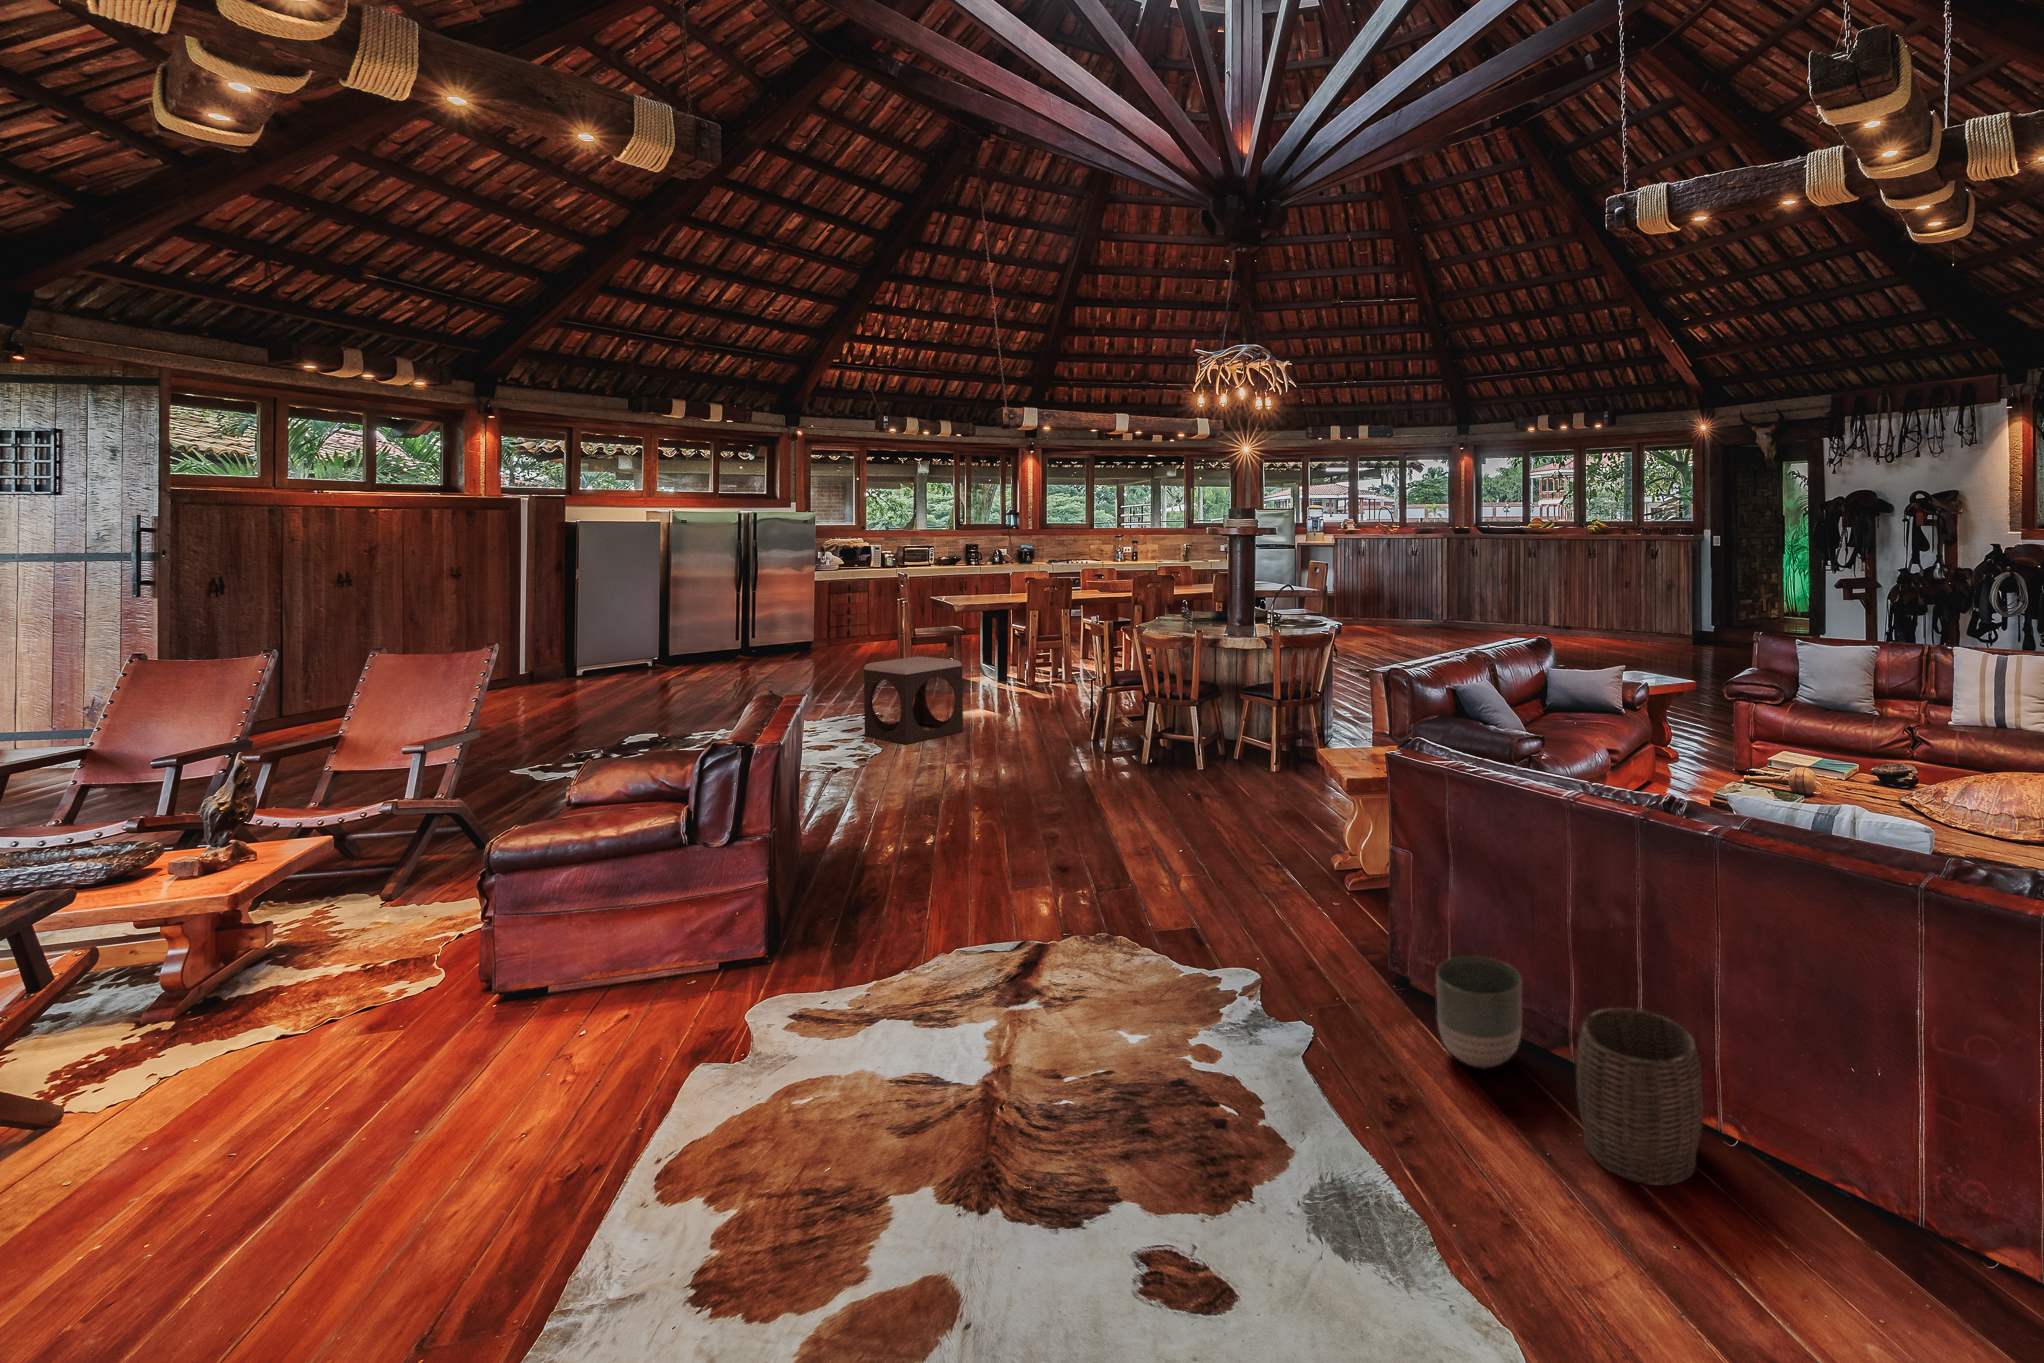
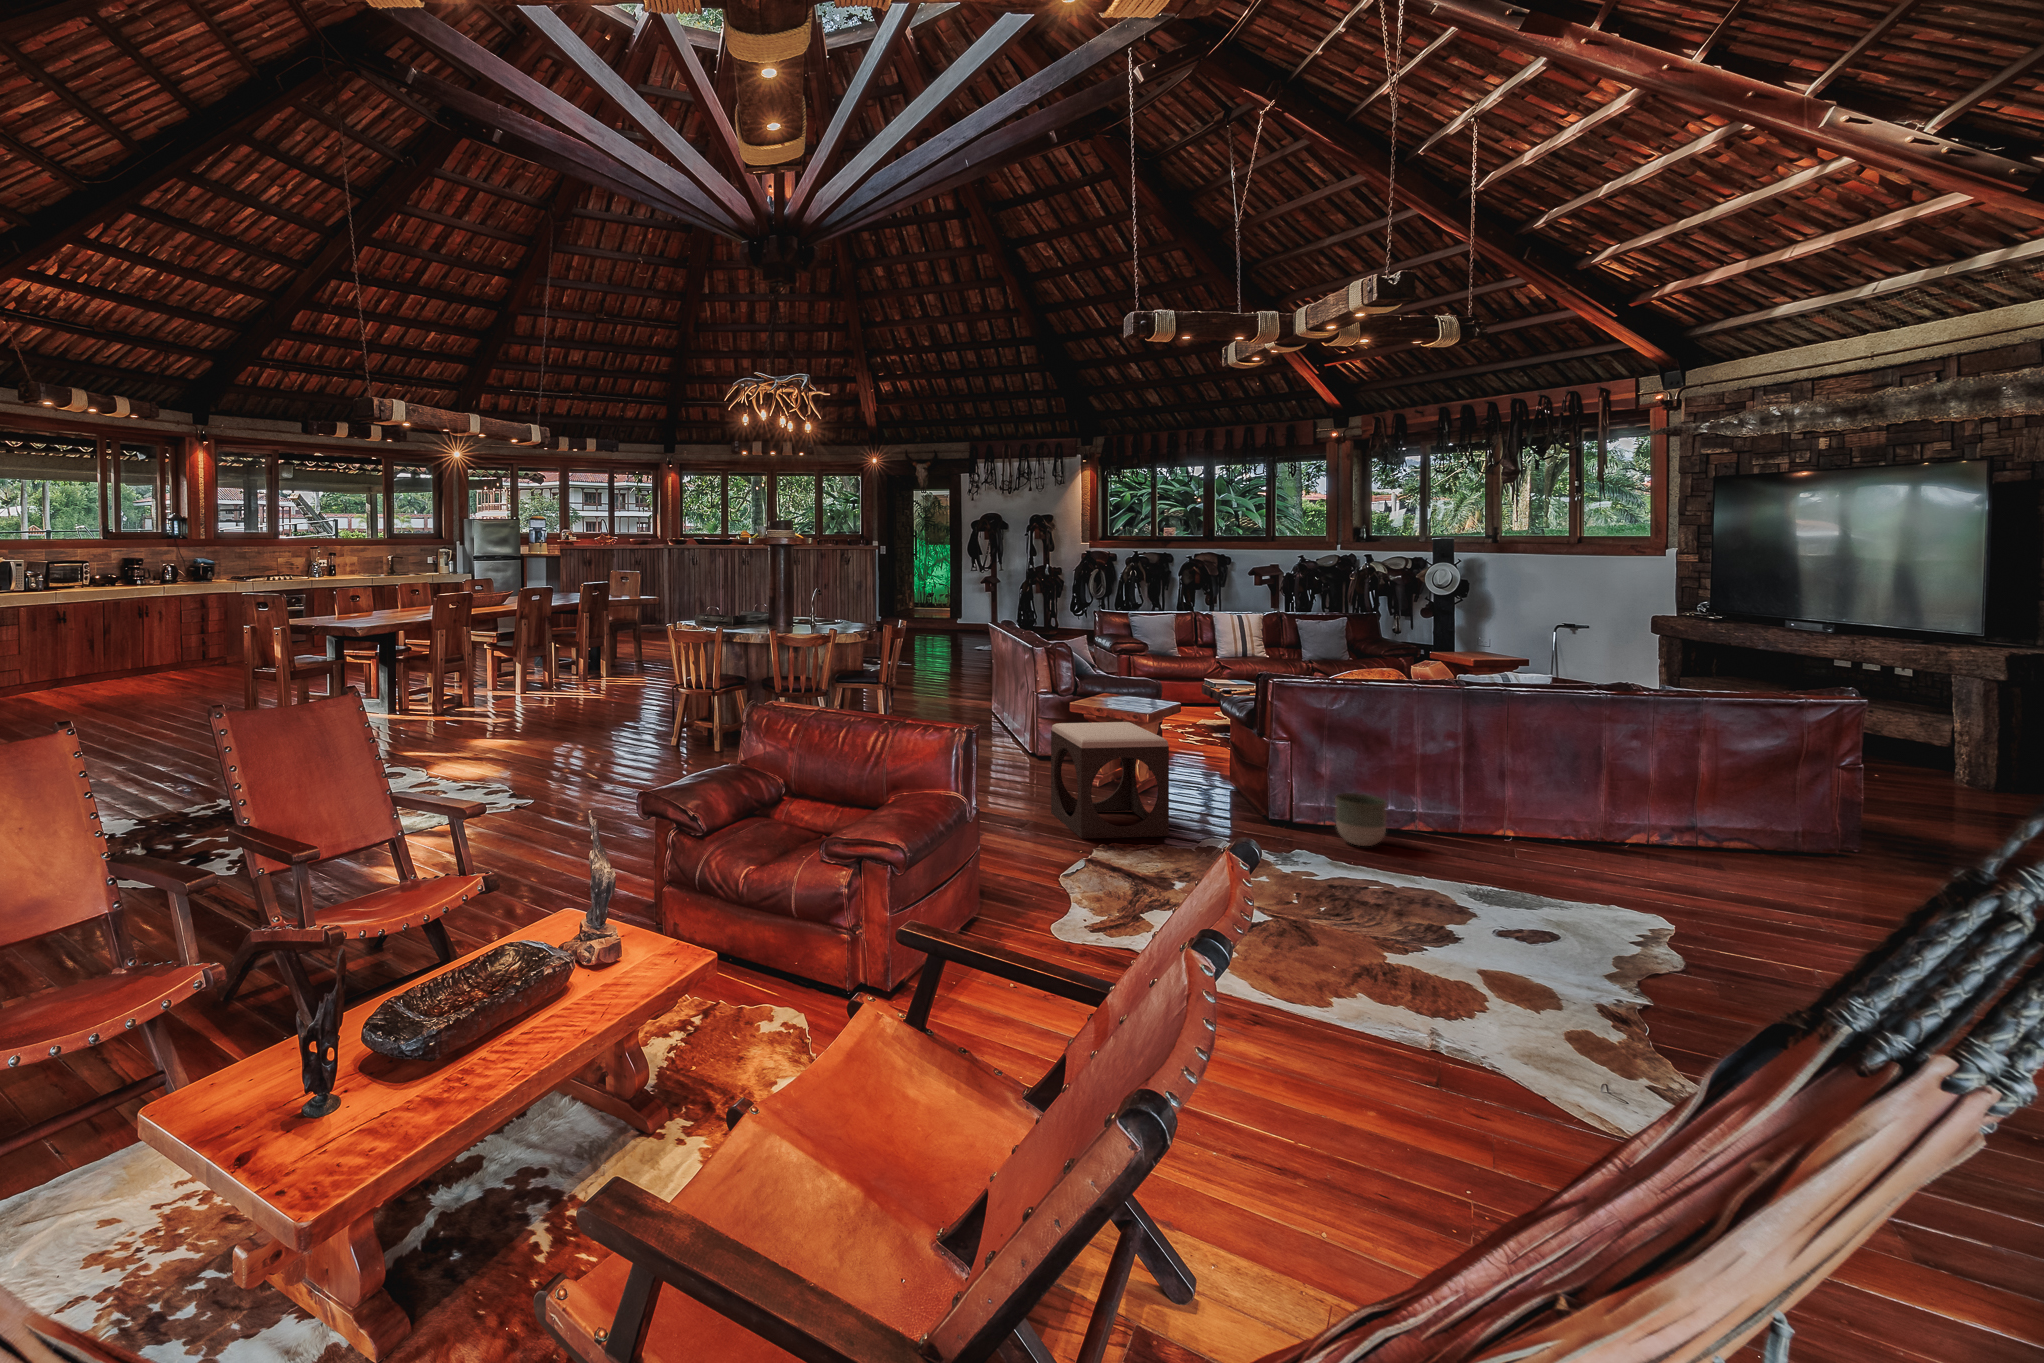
footstool: present [864,656,963,744] -> present [1051,722,1169,839]
woven basket: present [1576,1008,1703,1186] -> none [1433,792,1499,860]

